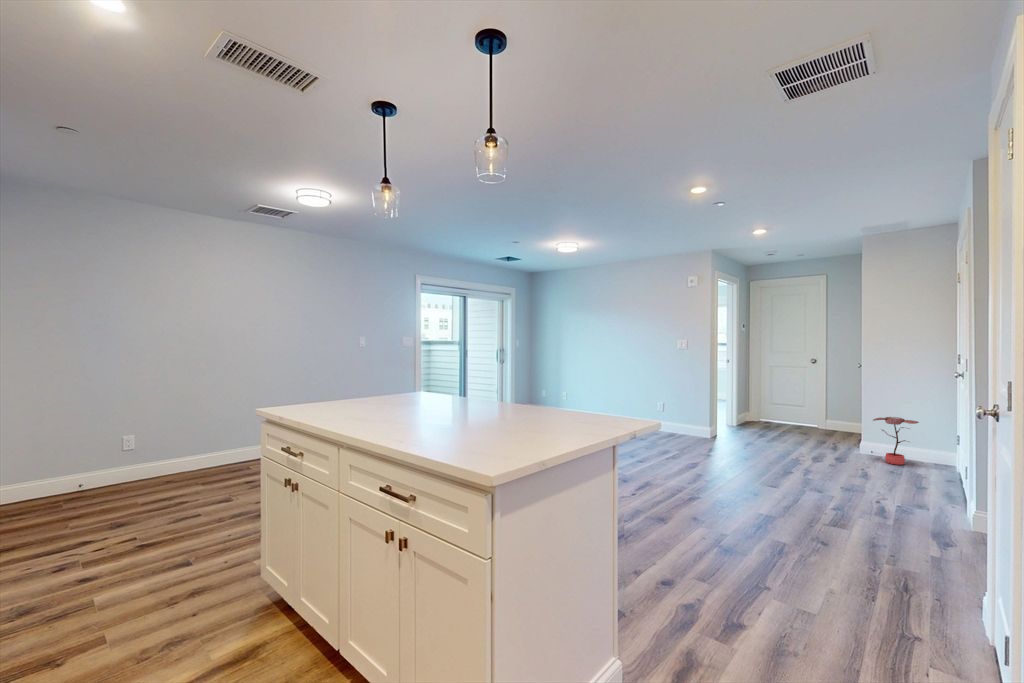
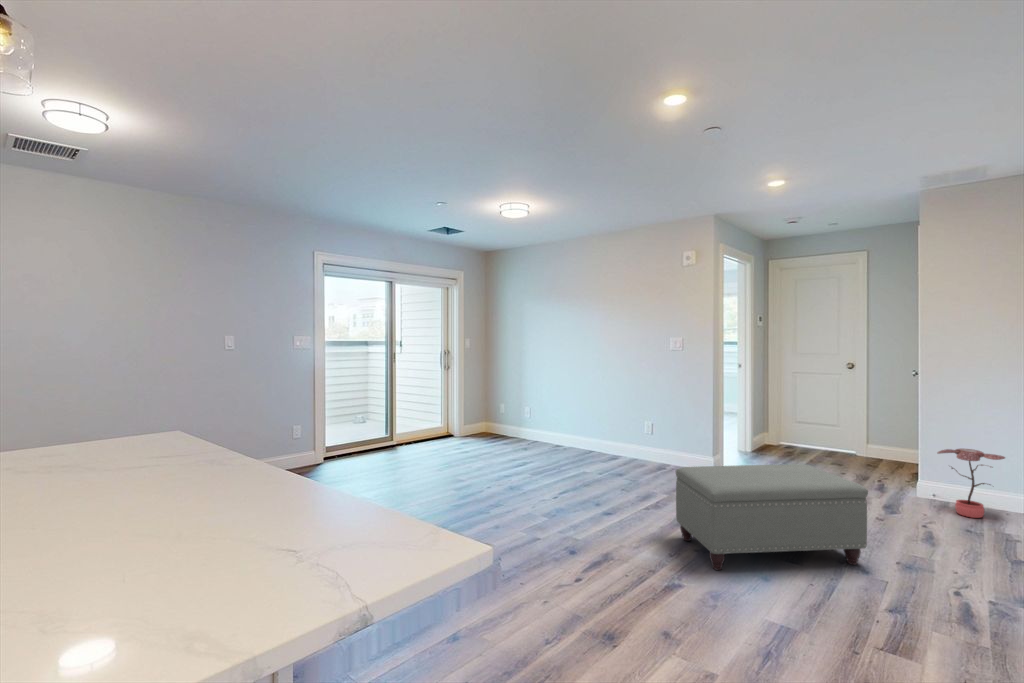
ottoman: none [691,425,822,490] -> present [676,464,868,570]

